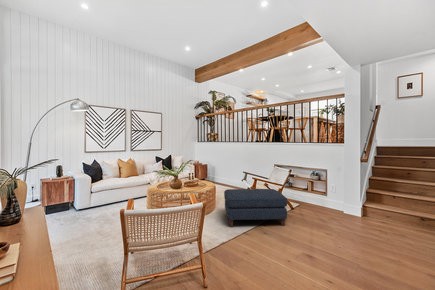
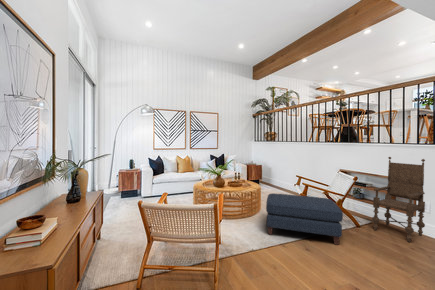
armchair: none [302,153,333,215] -> present [372,157,425,242]

